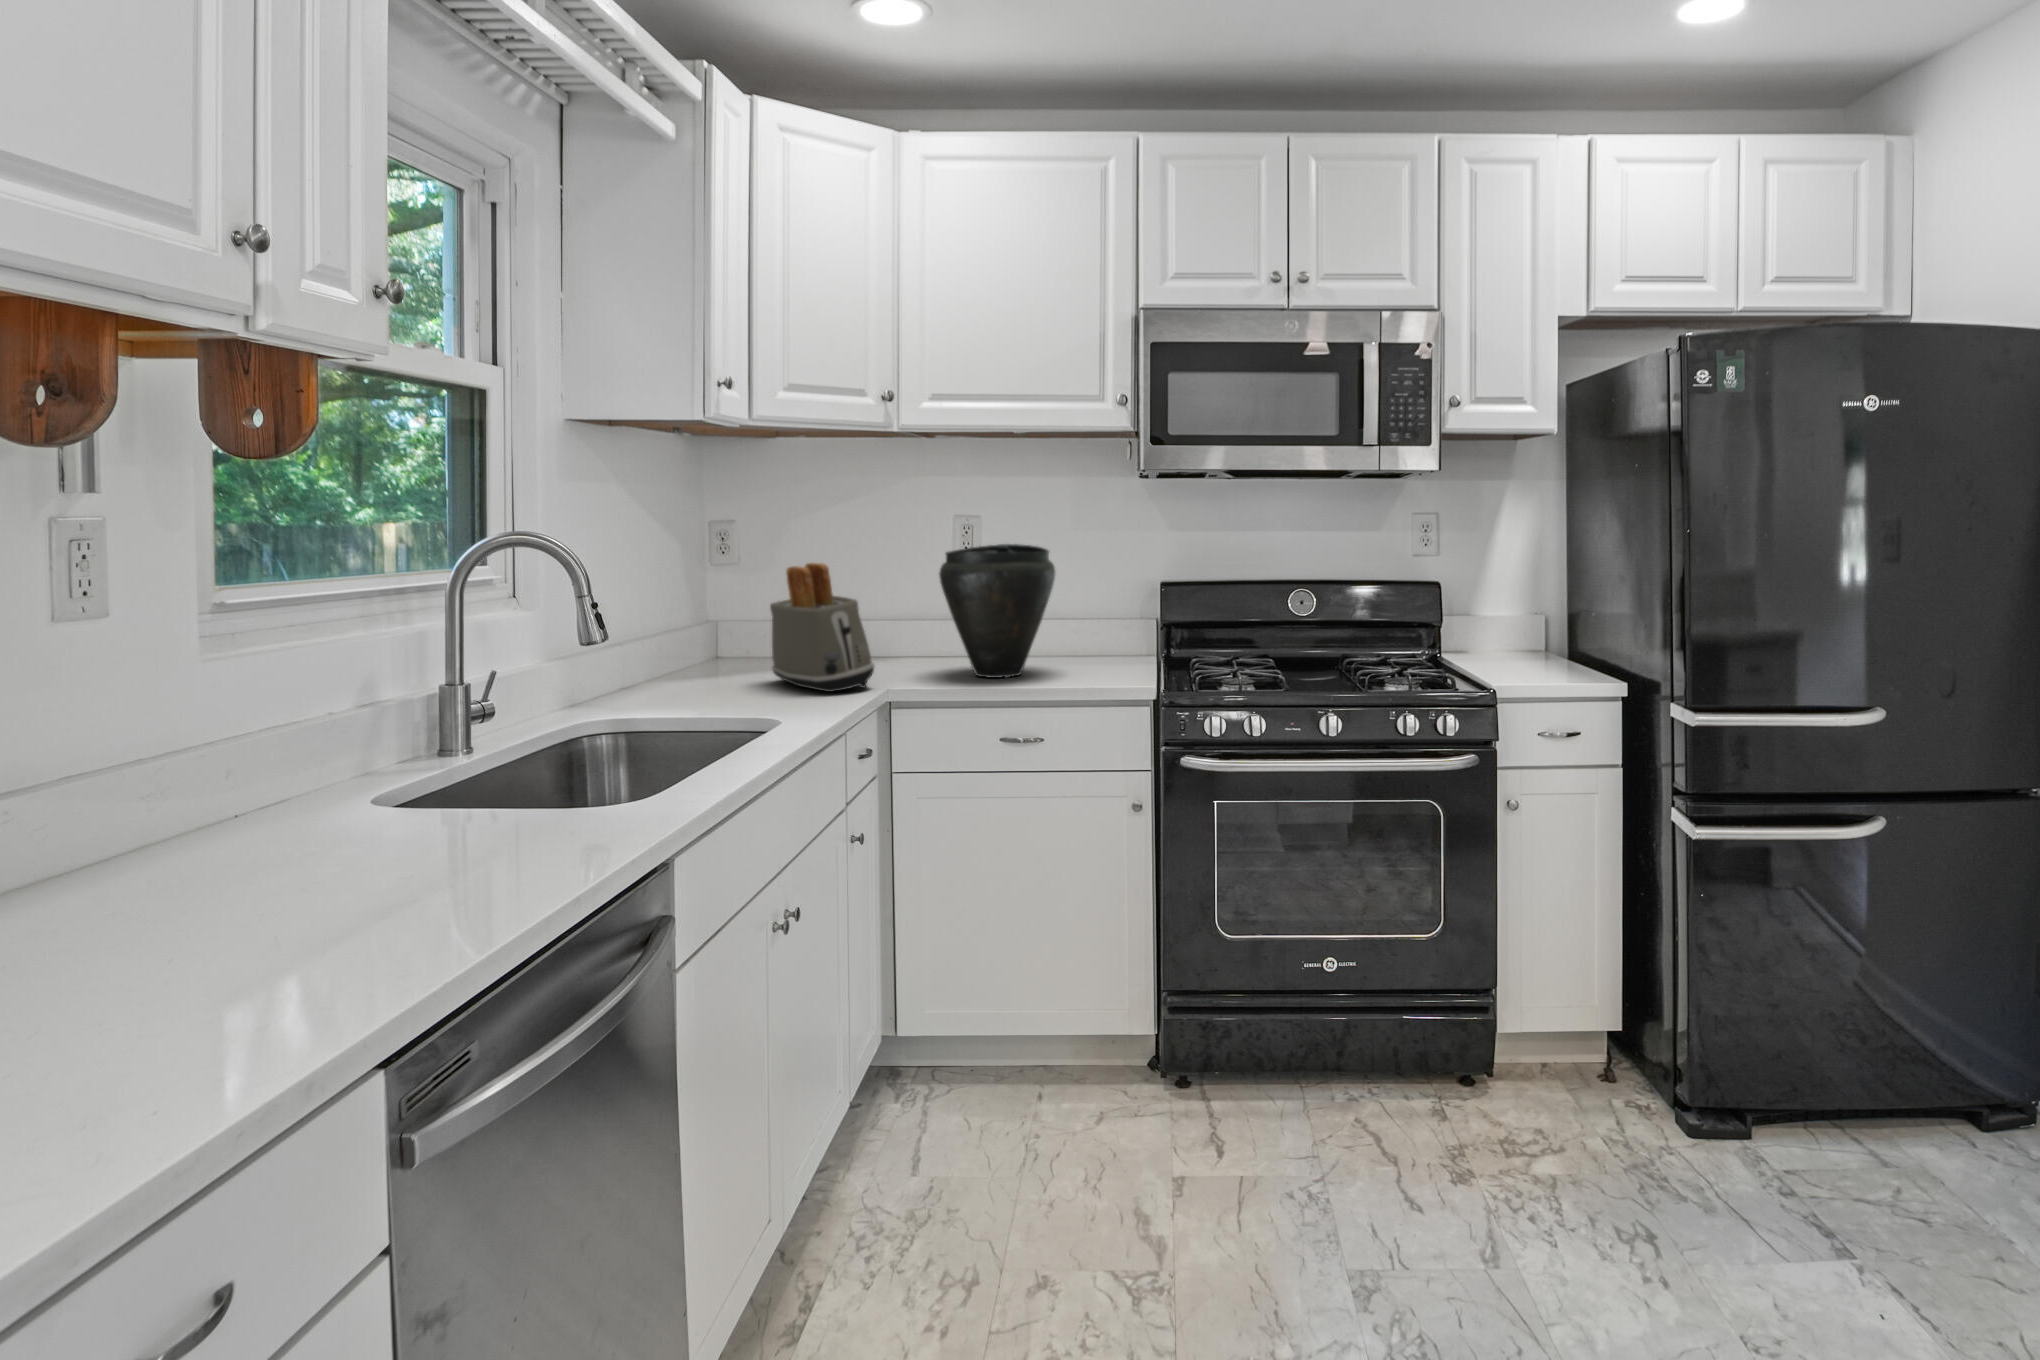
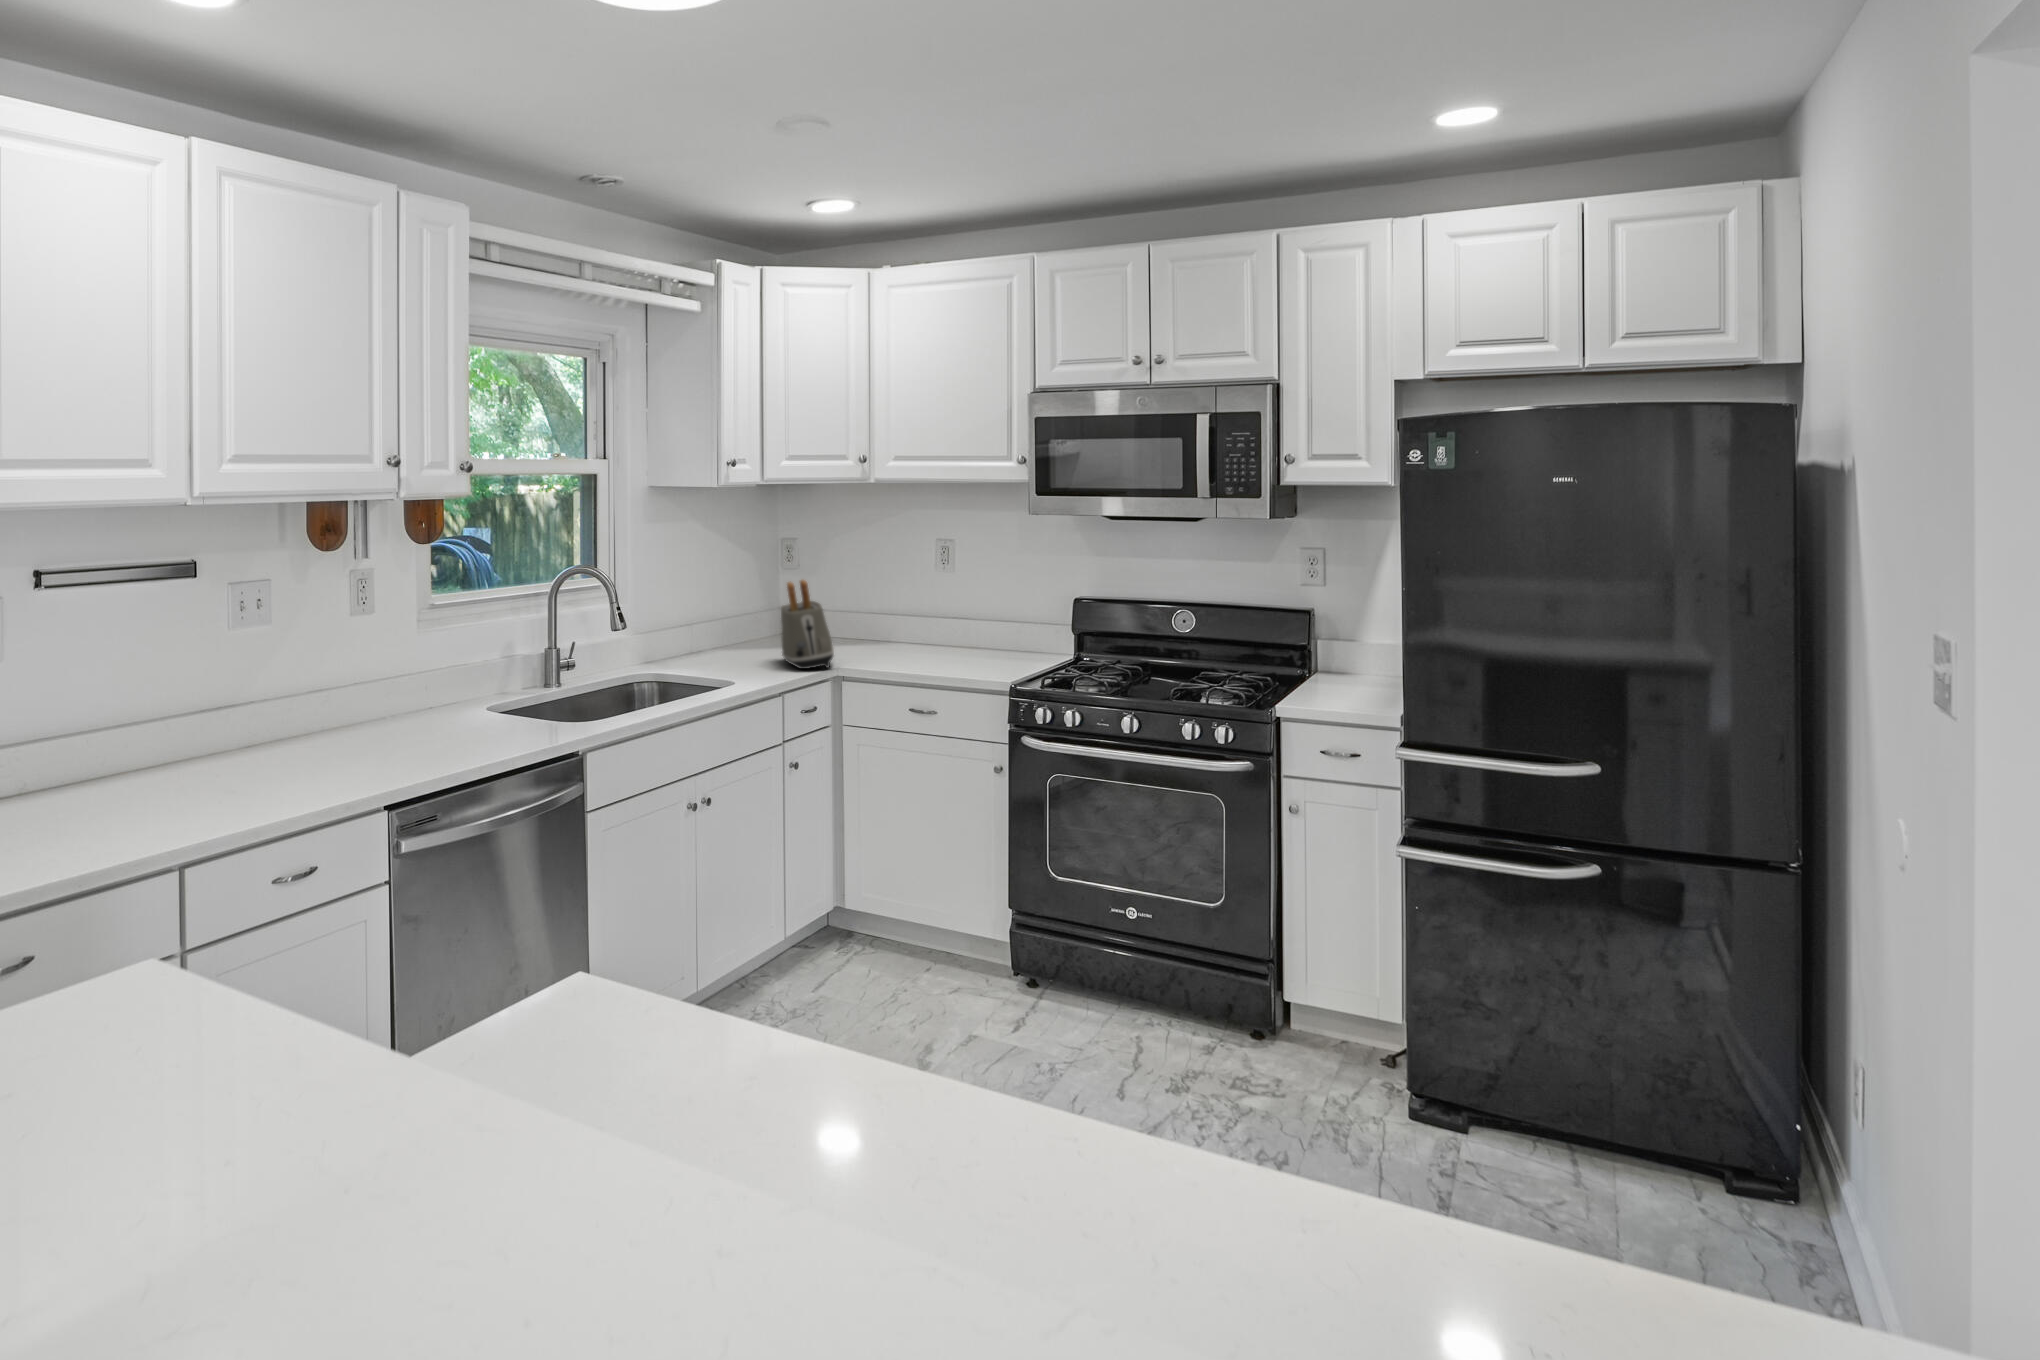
vase: present [939,544,1055,678] -> none [887,568,973,669]

